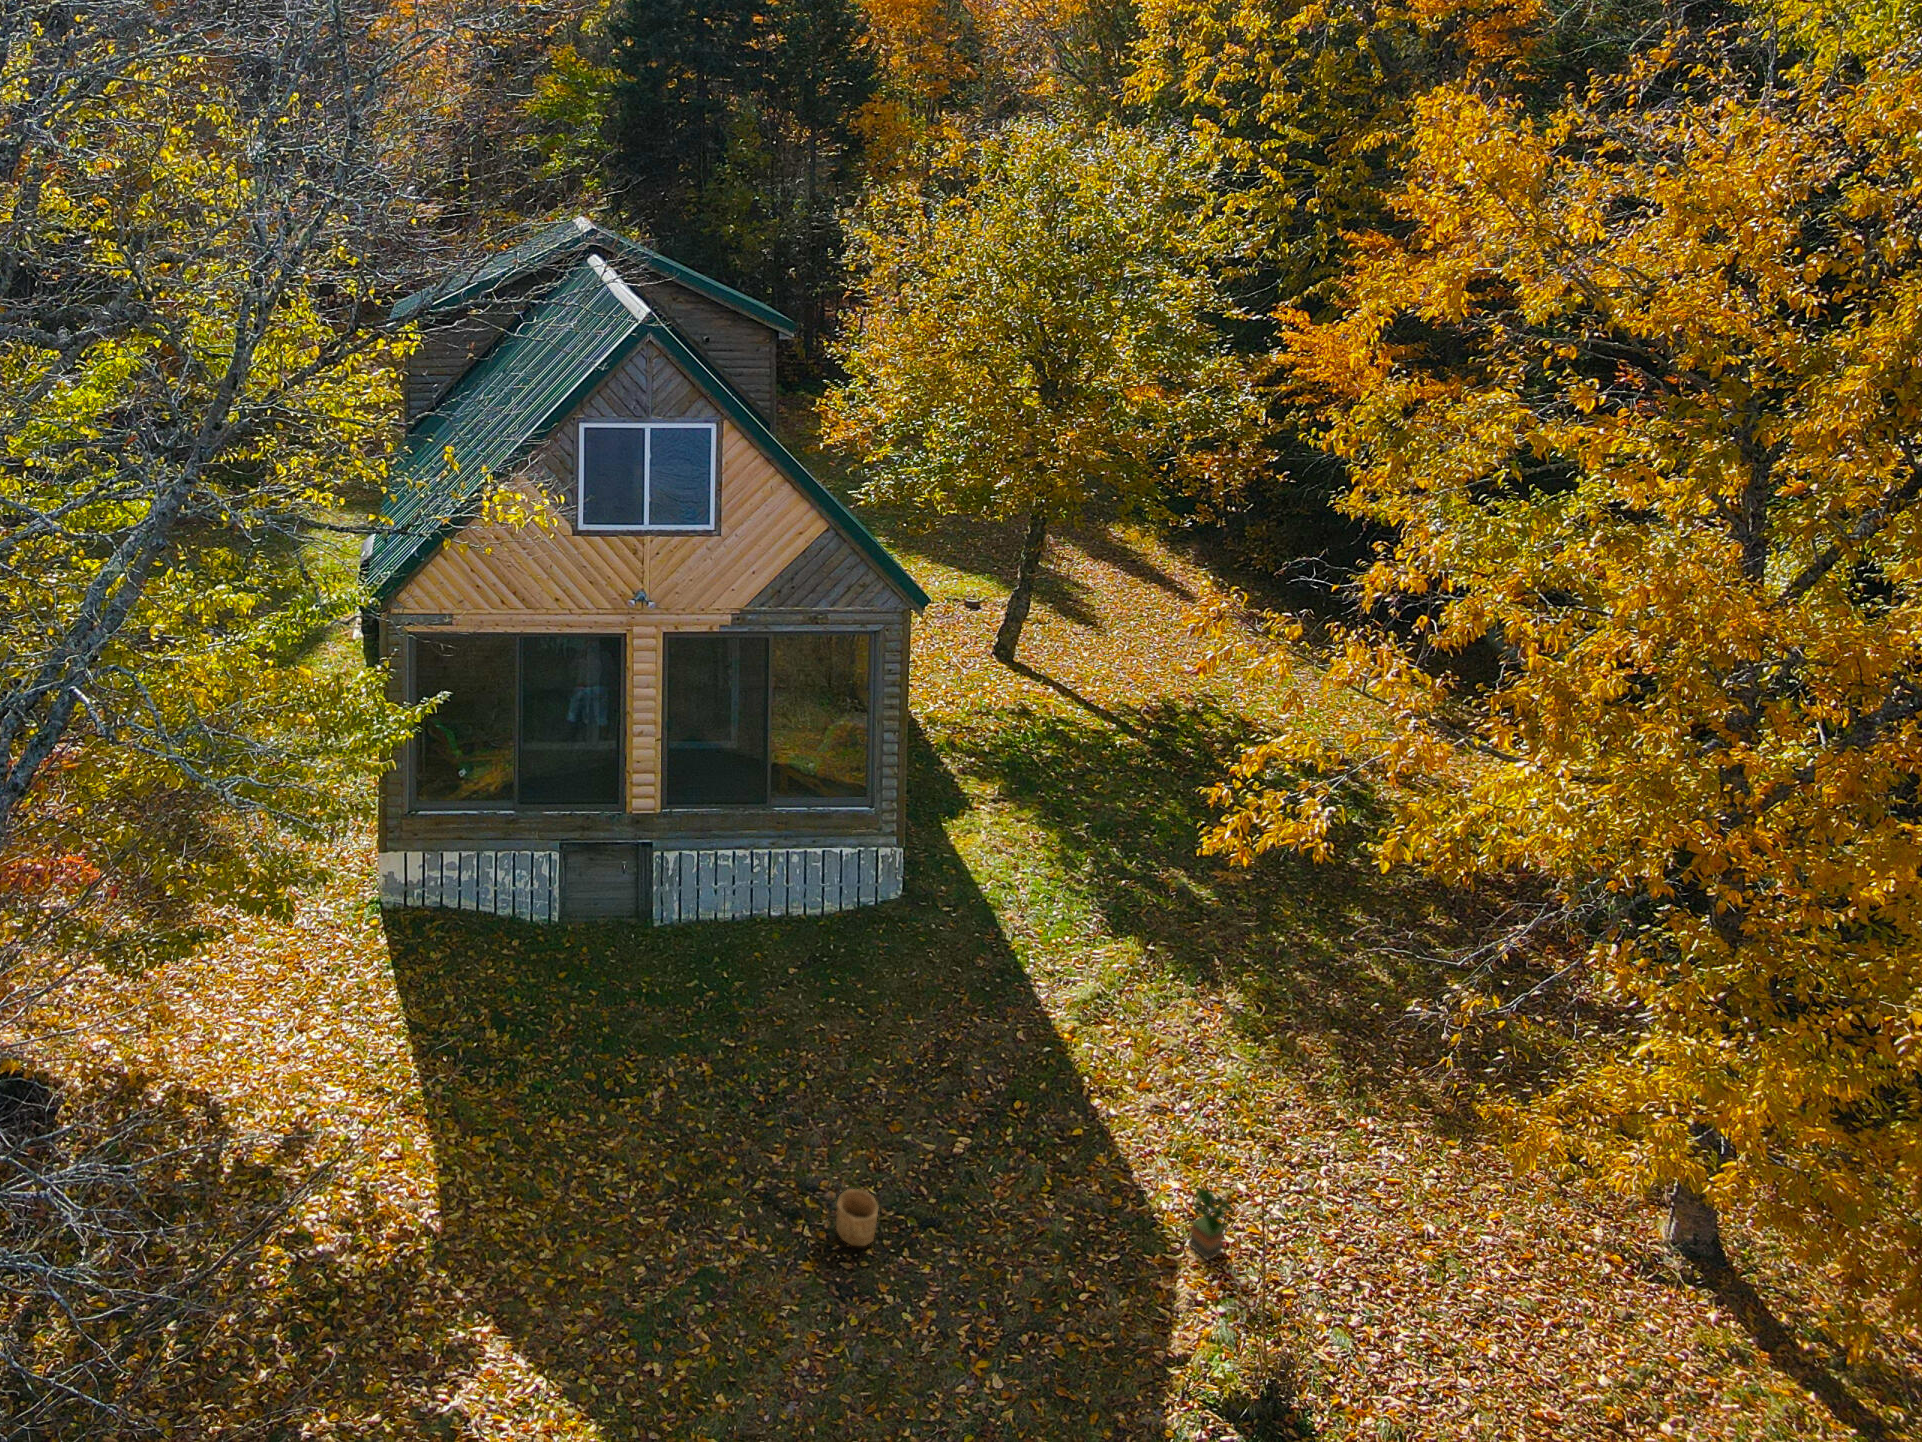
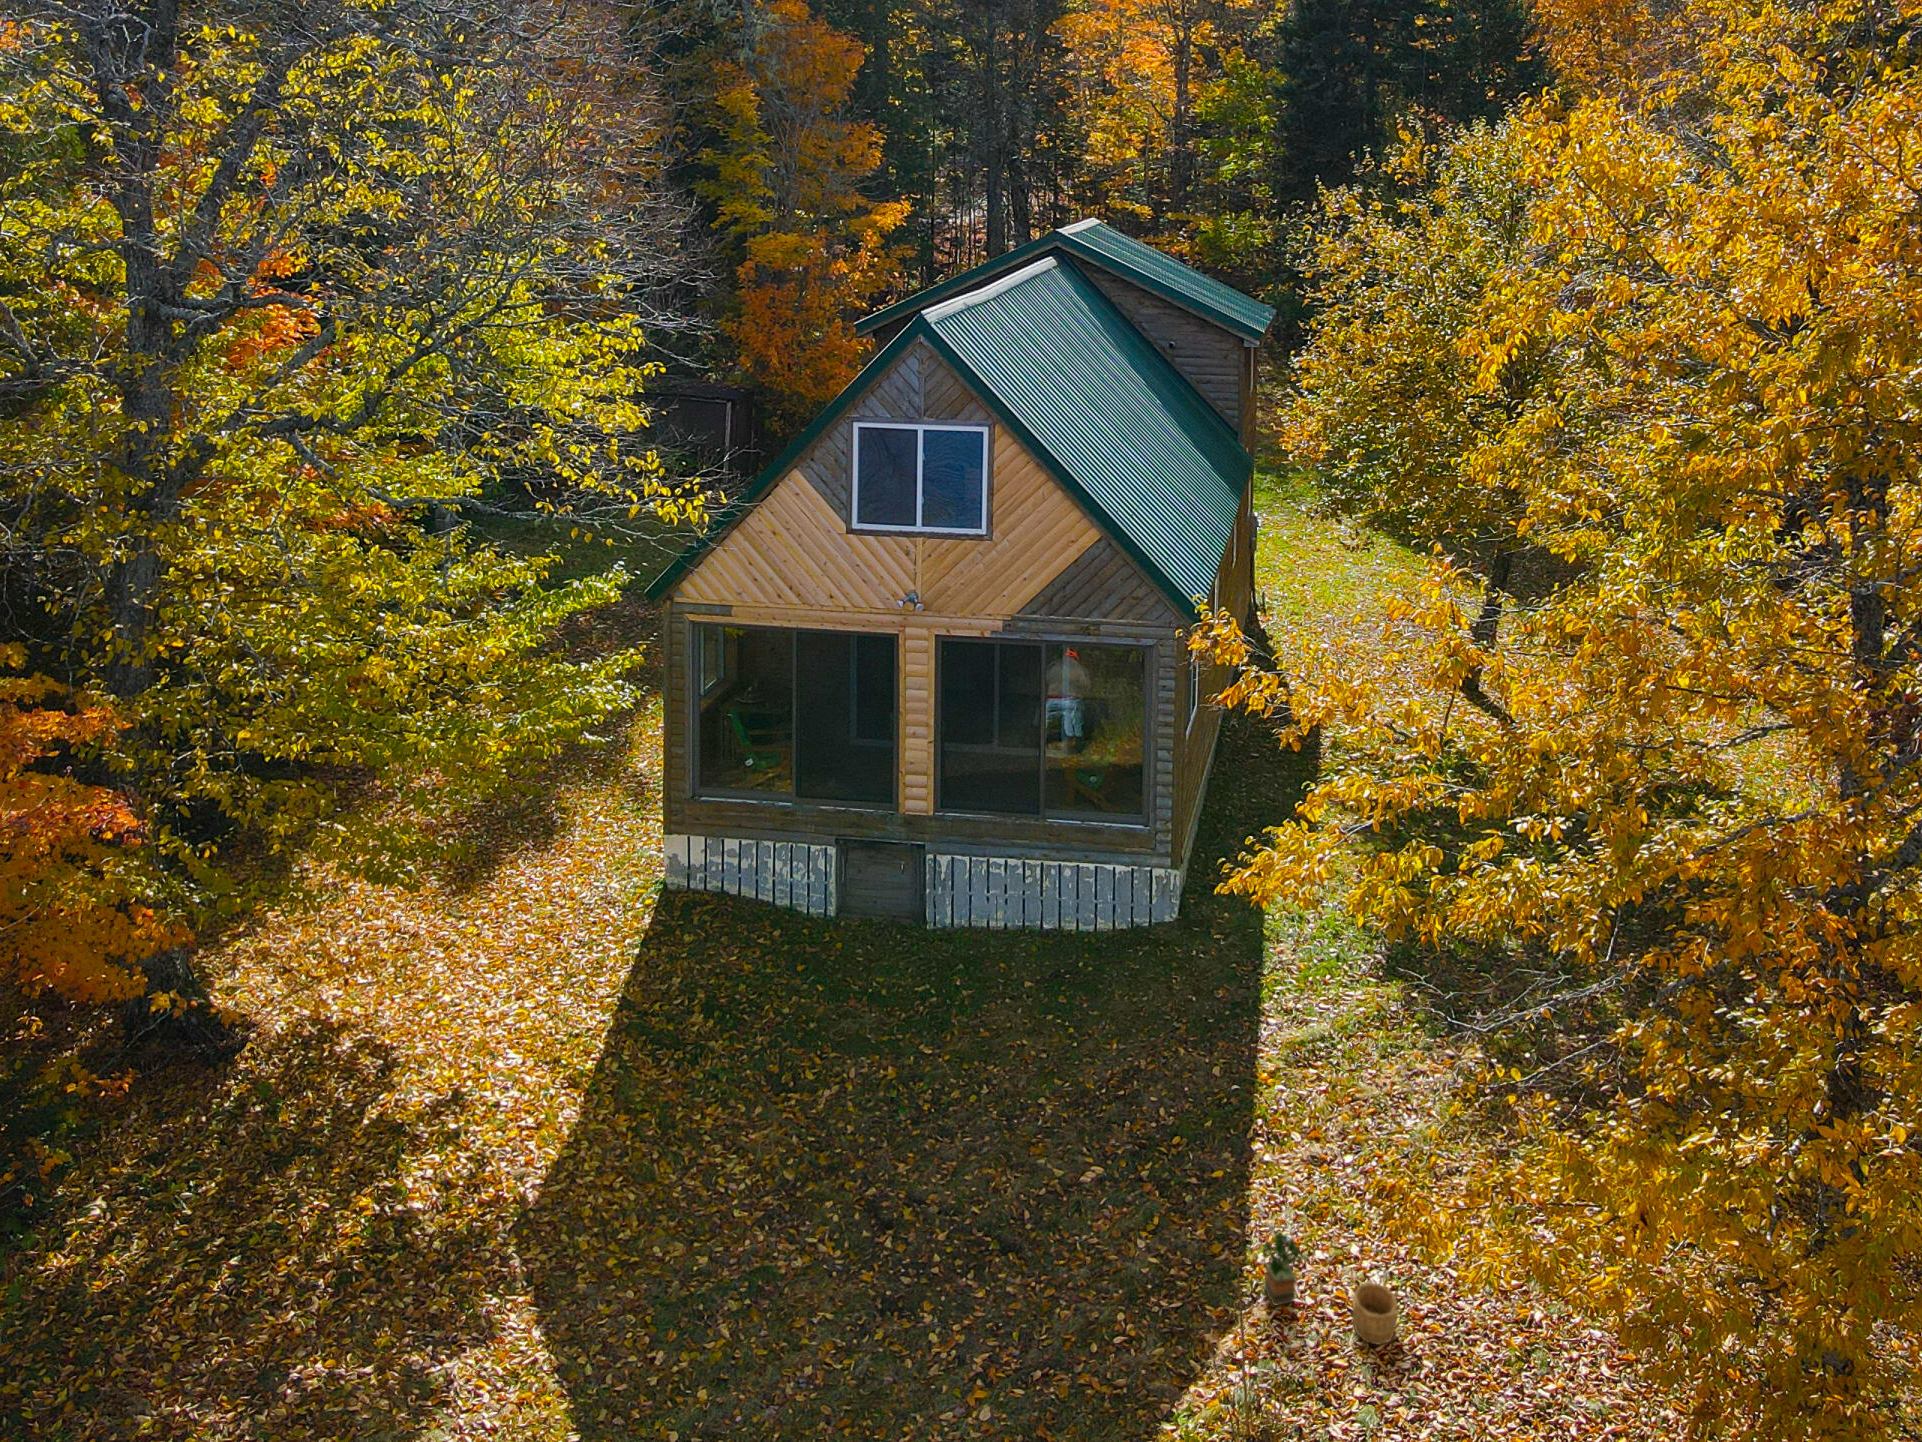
wooden bucket: present [836,1189,879,1246] -> present [1353,1283,1398,1345]

